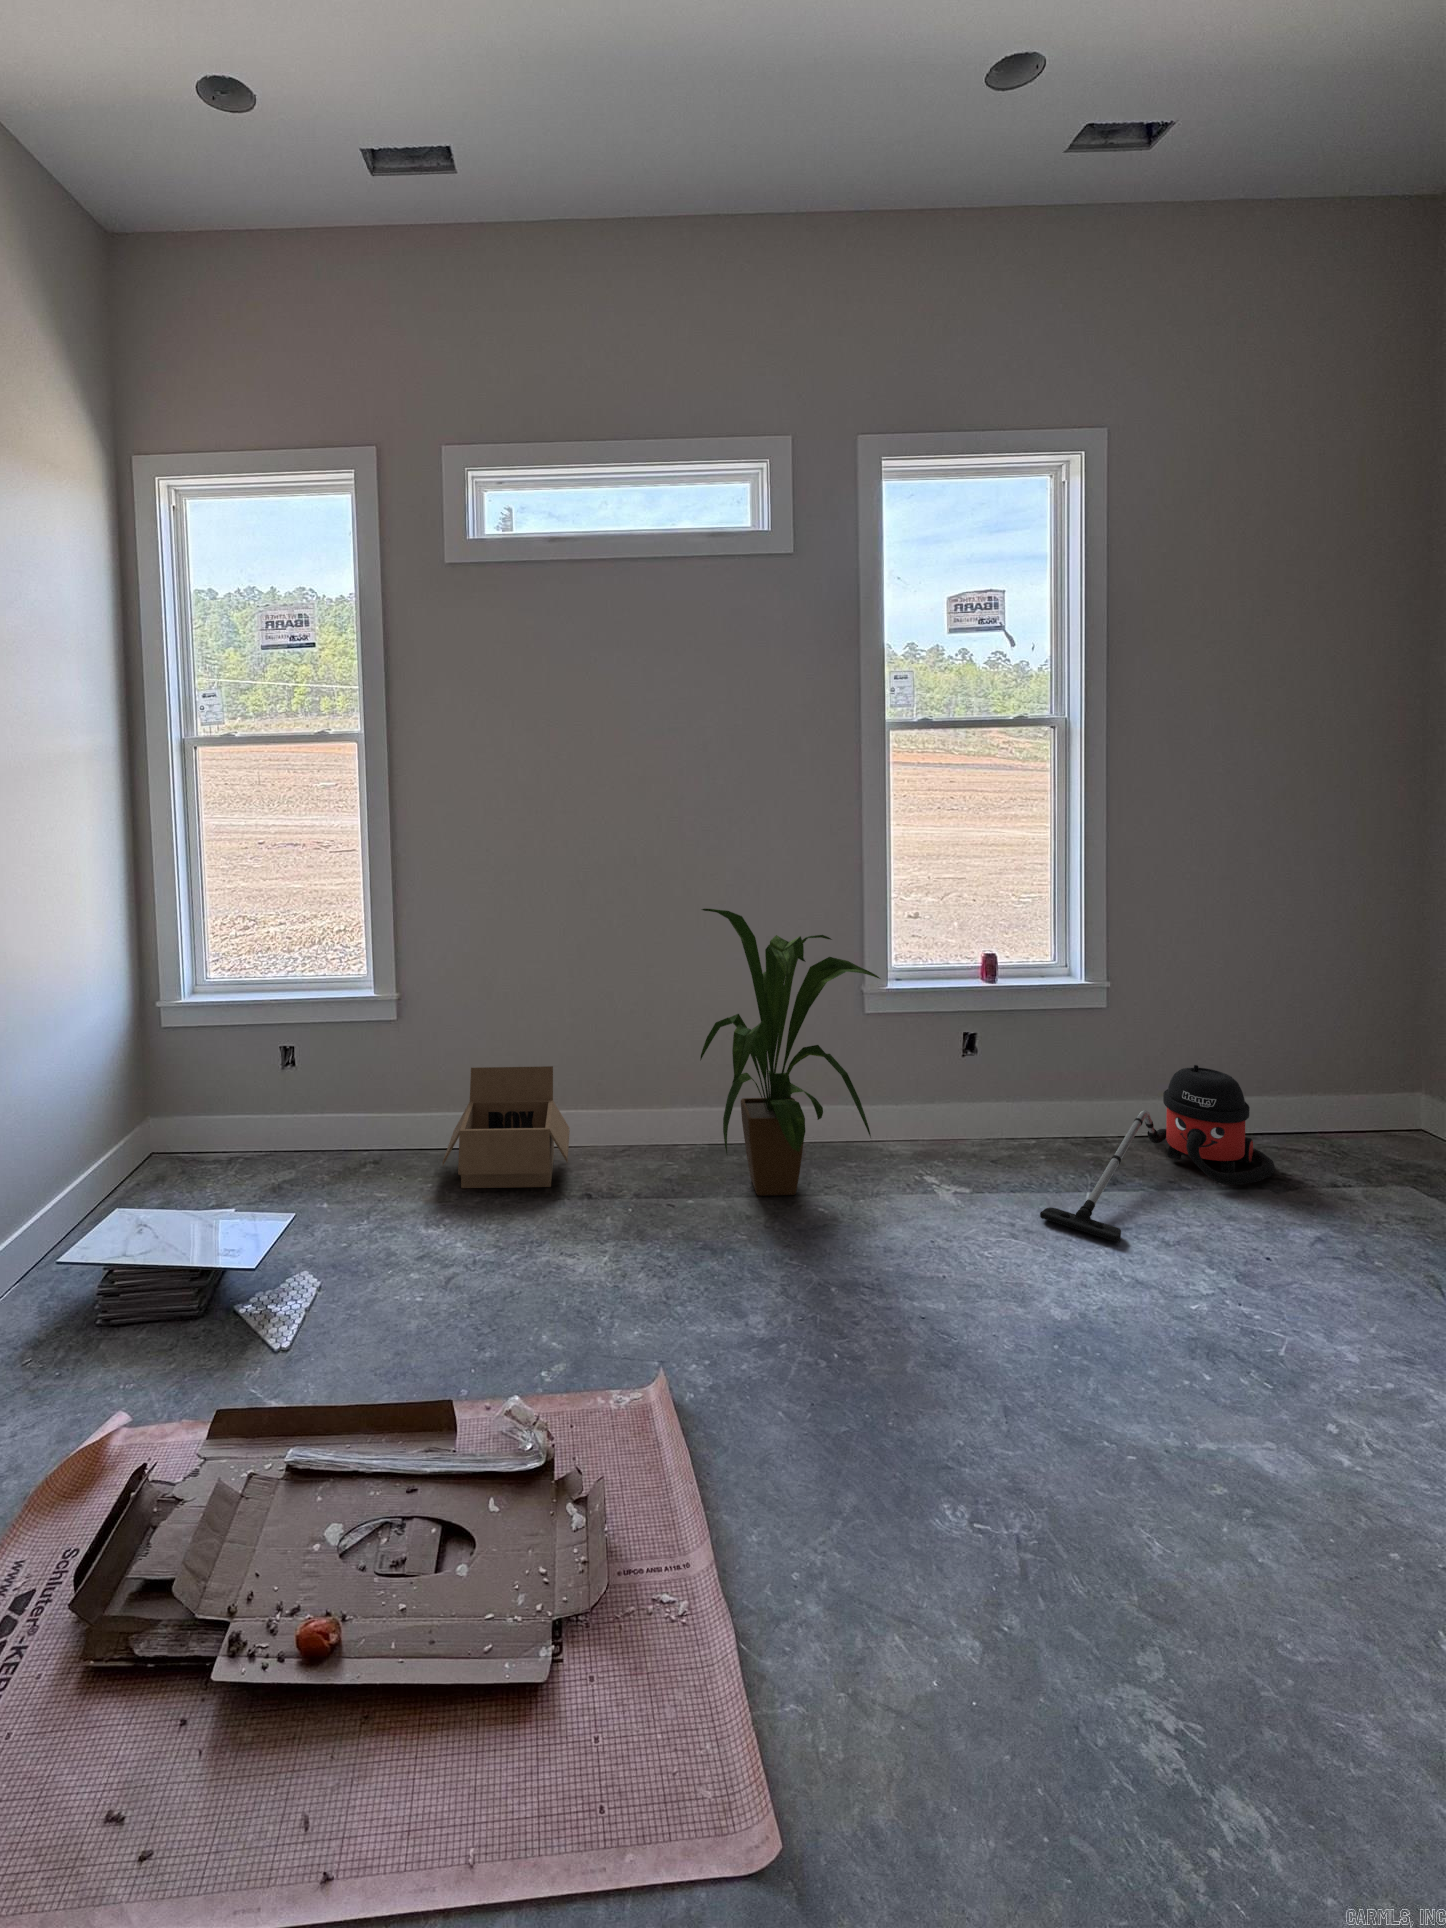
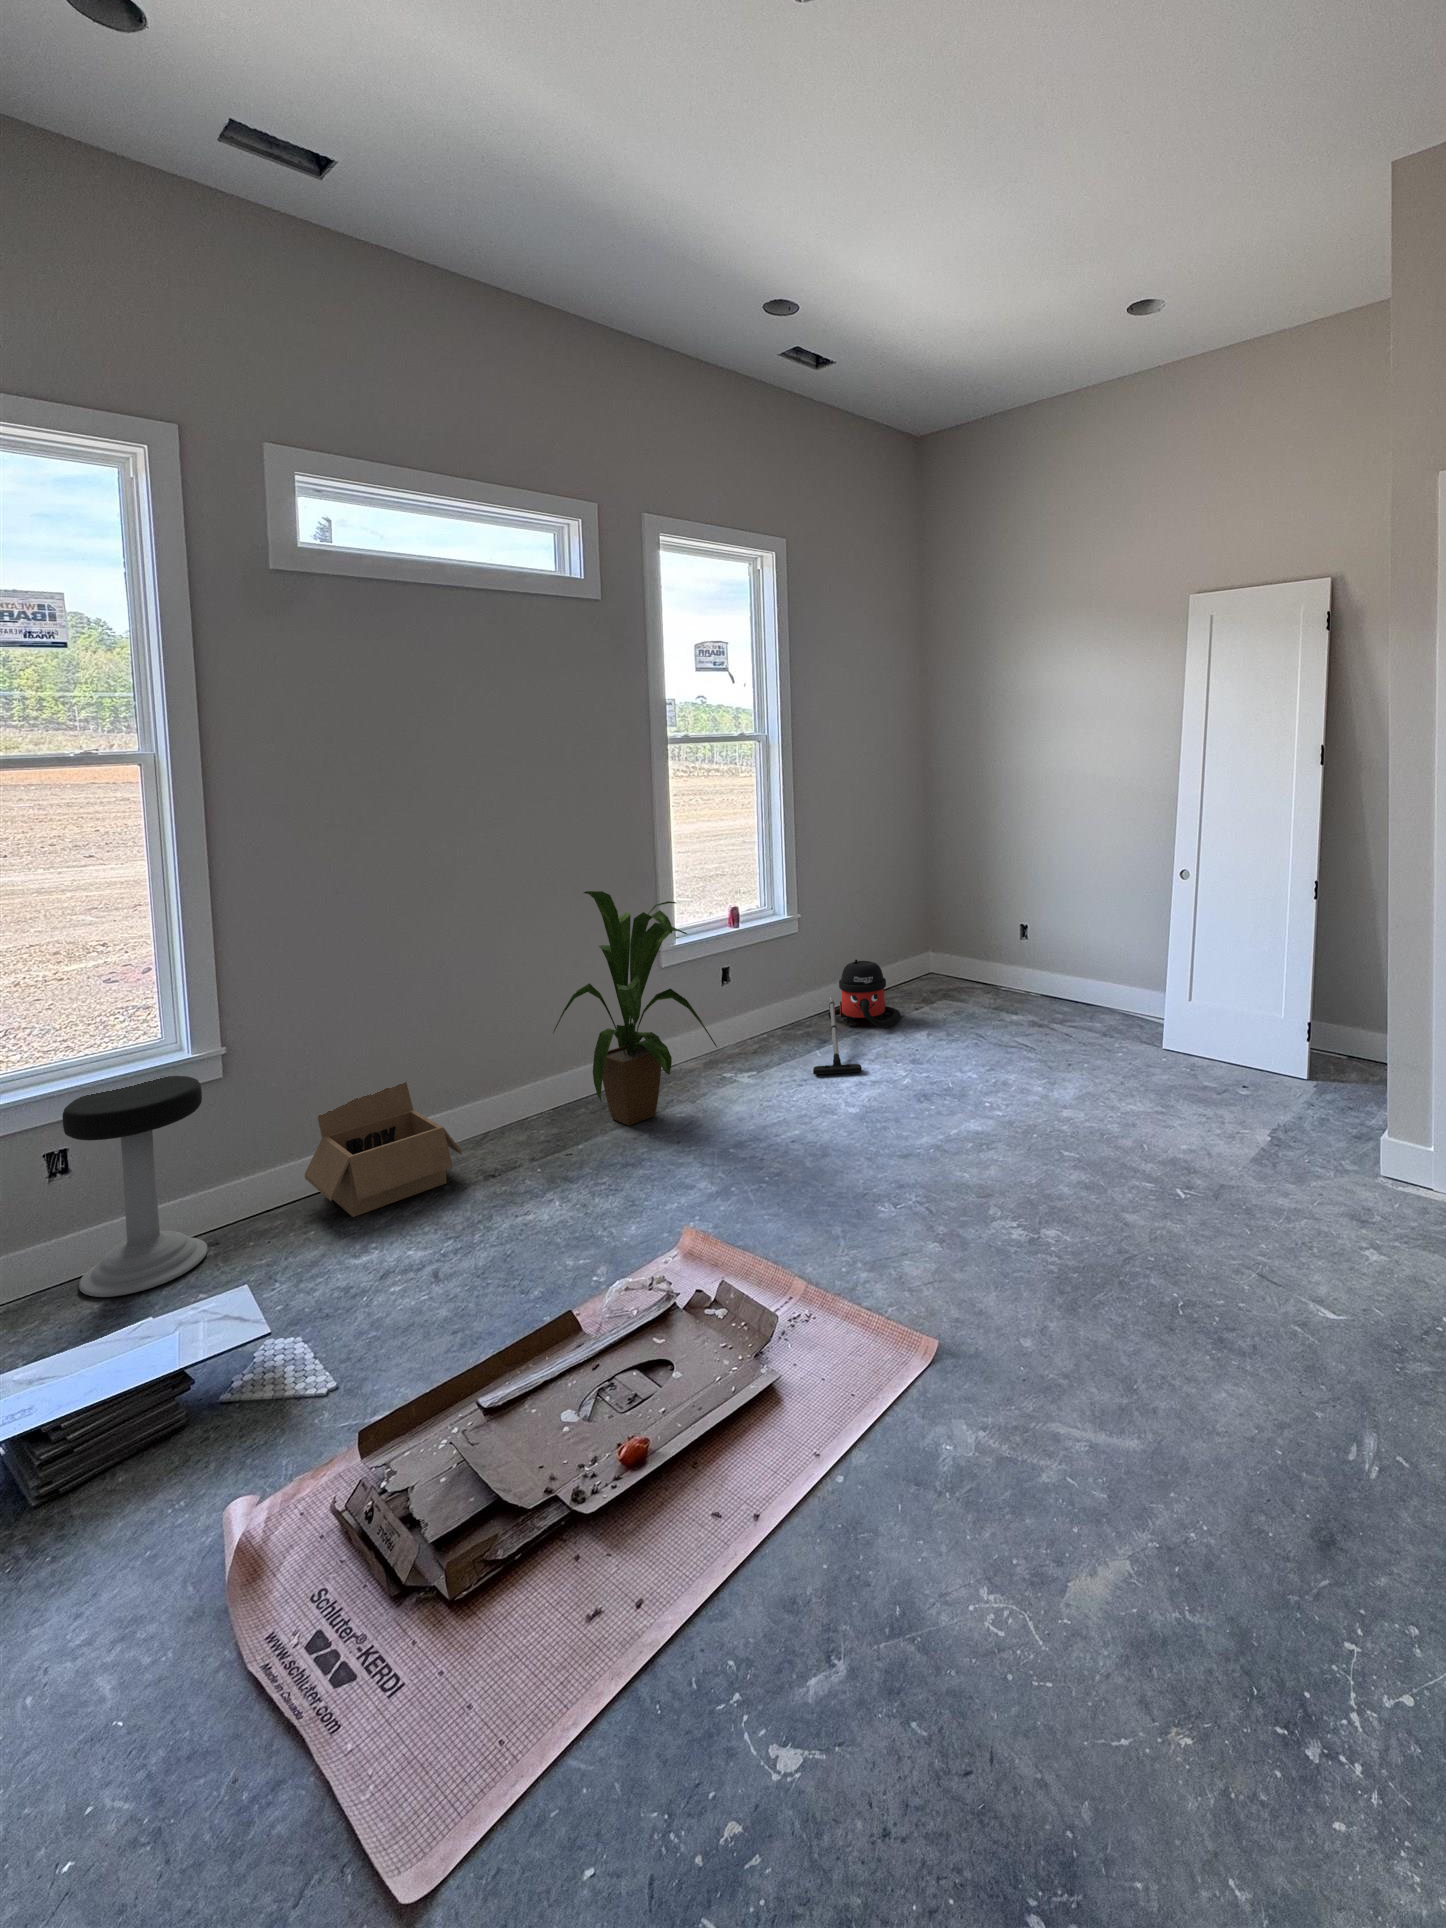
stool: none [269,1011,365,1188] -> present [63,1076,208,1297]

